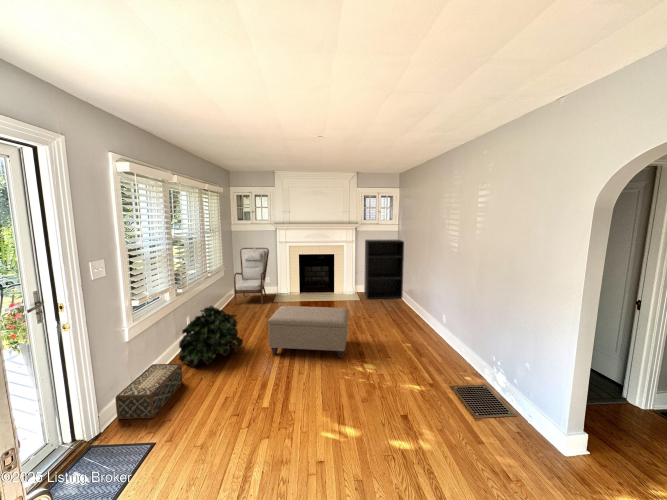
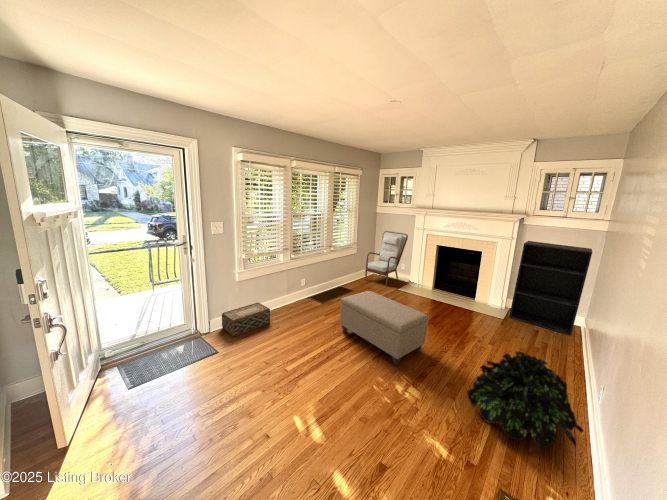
potted plant: present [179,306,243,367] -> present [468,352,584,448]

